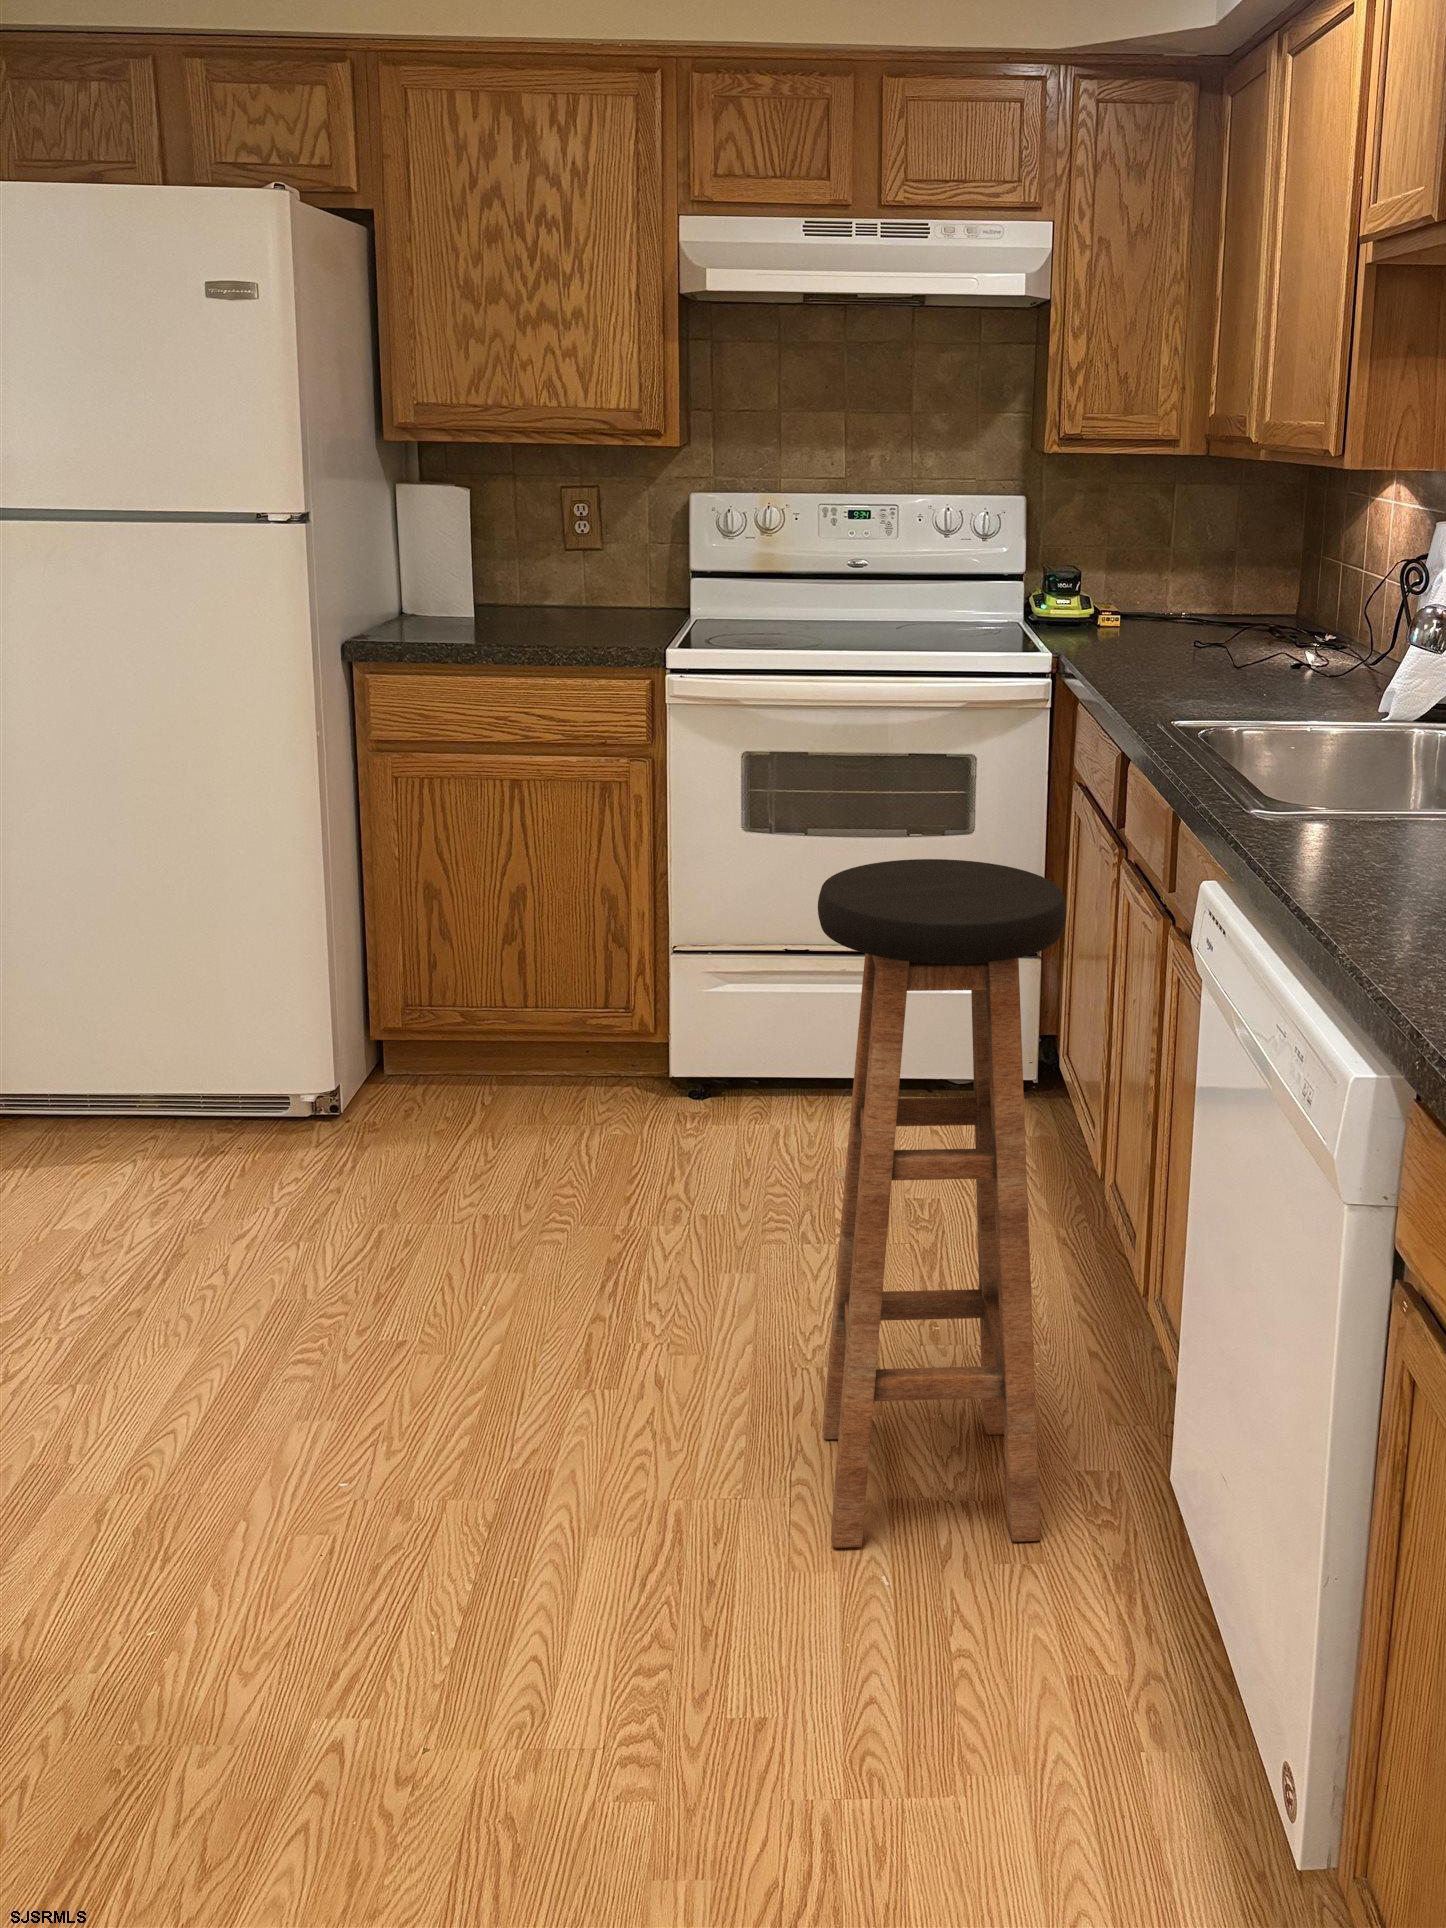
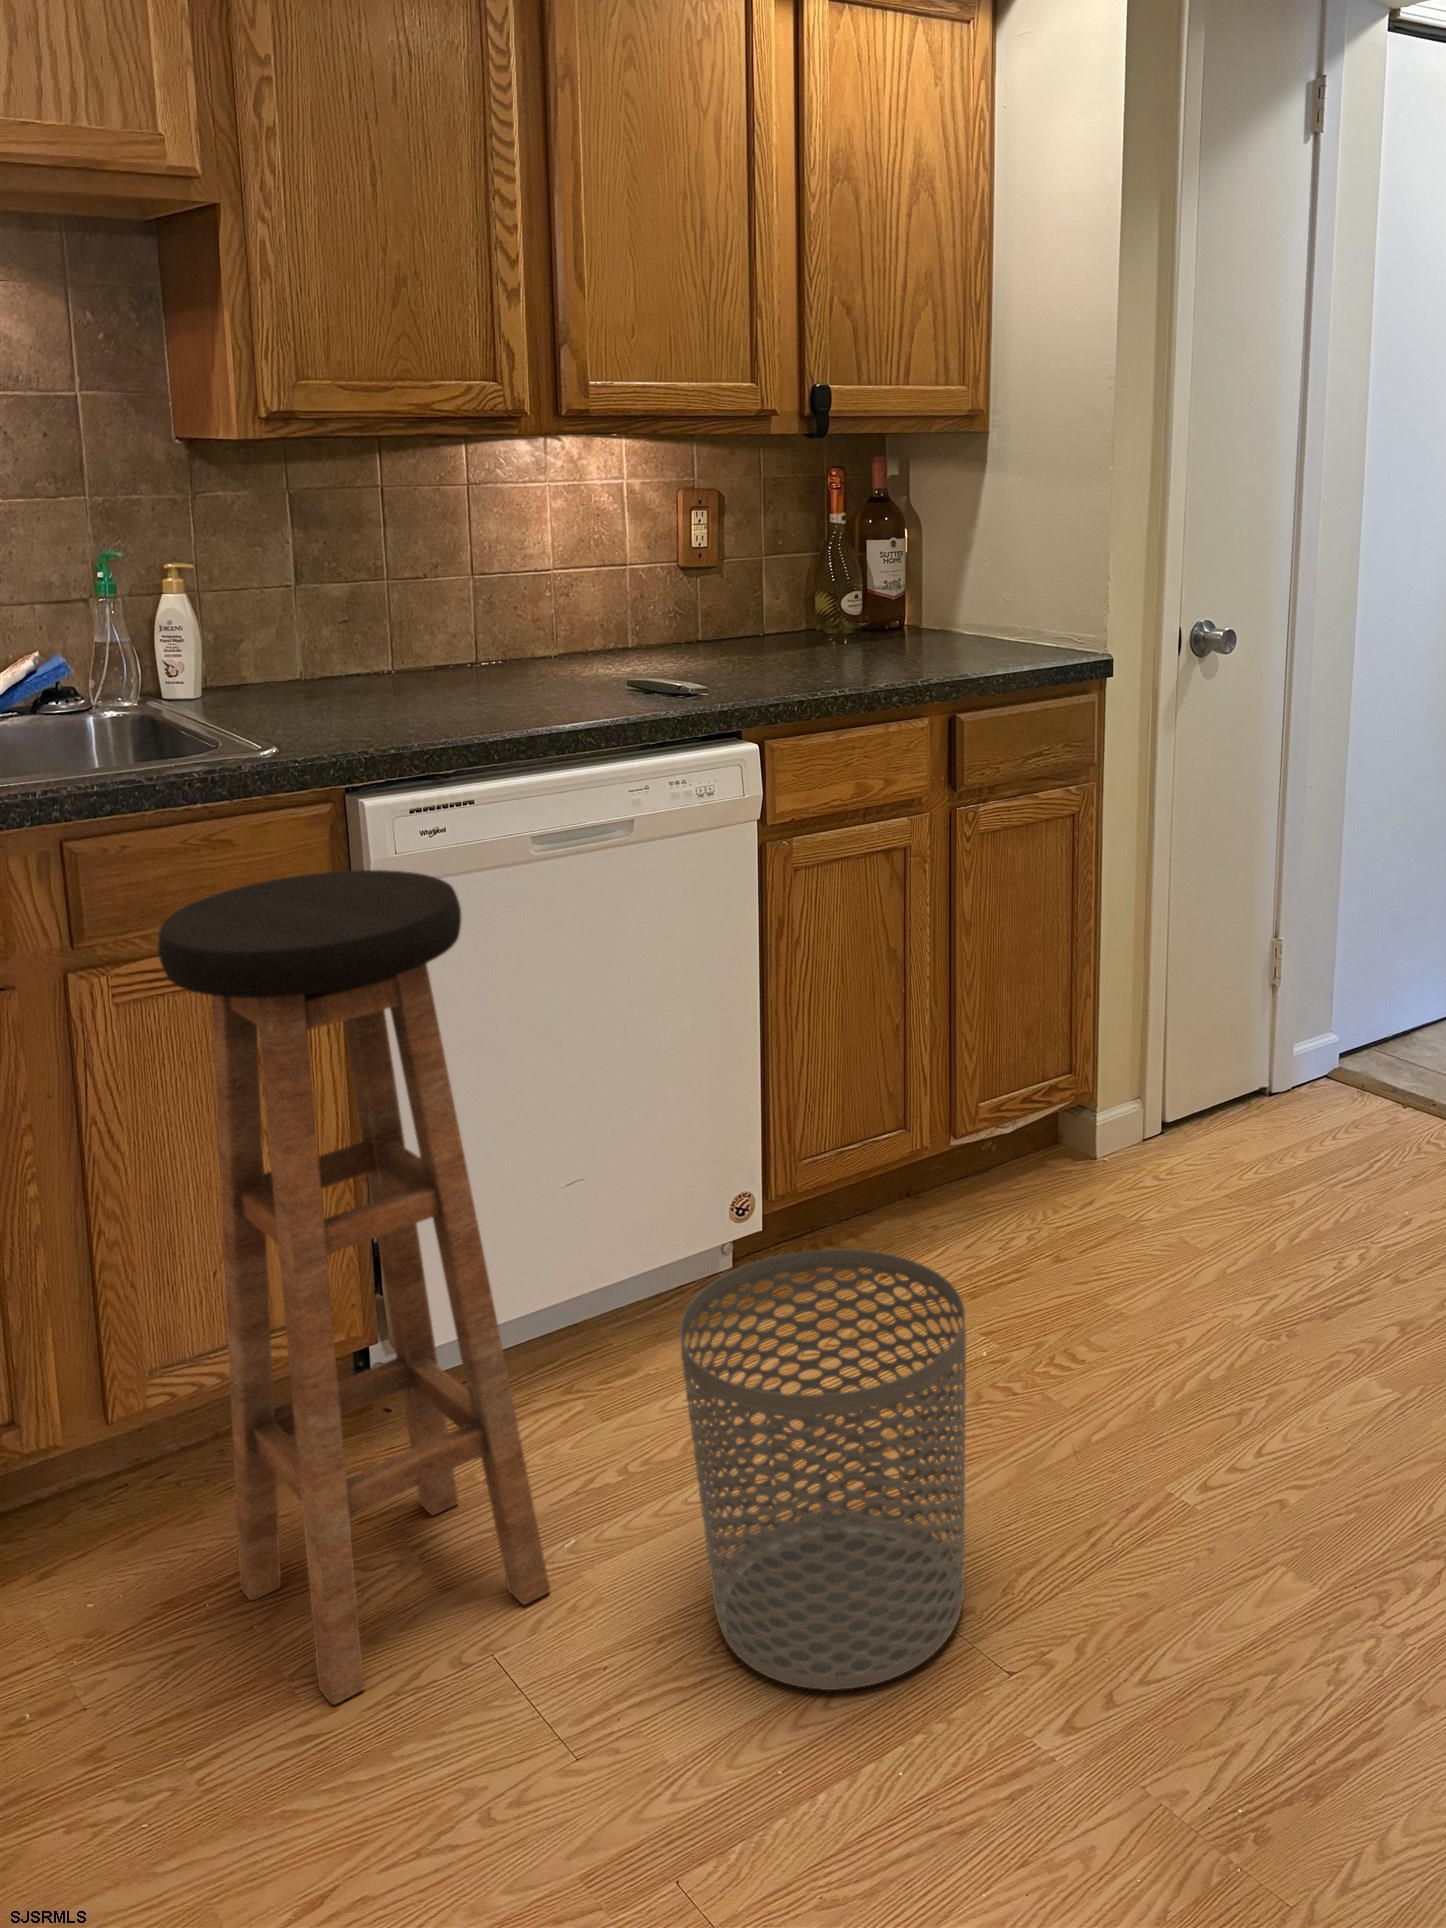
waste bin: none [470,1327,762,1786] -> present [680,1249,966,1690]

